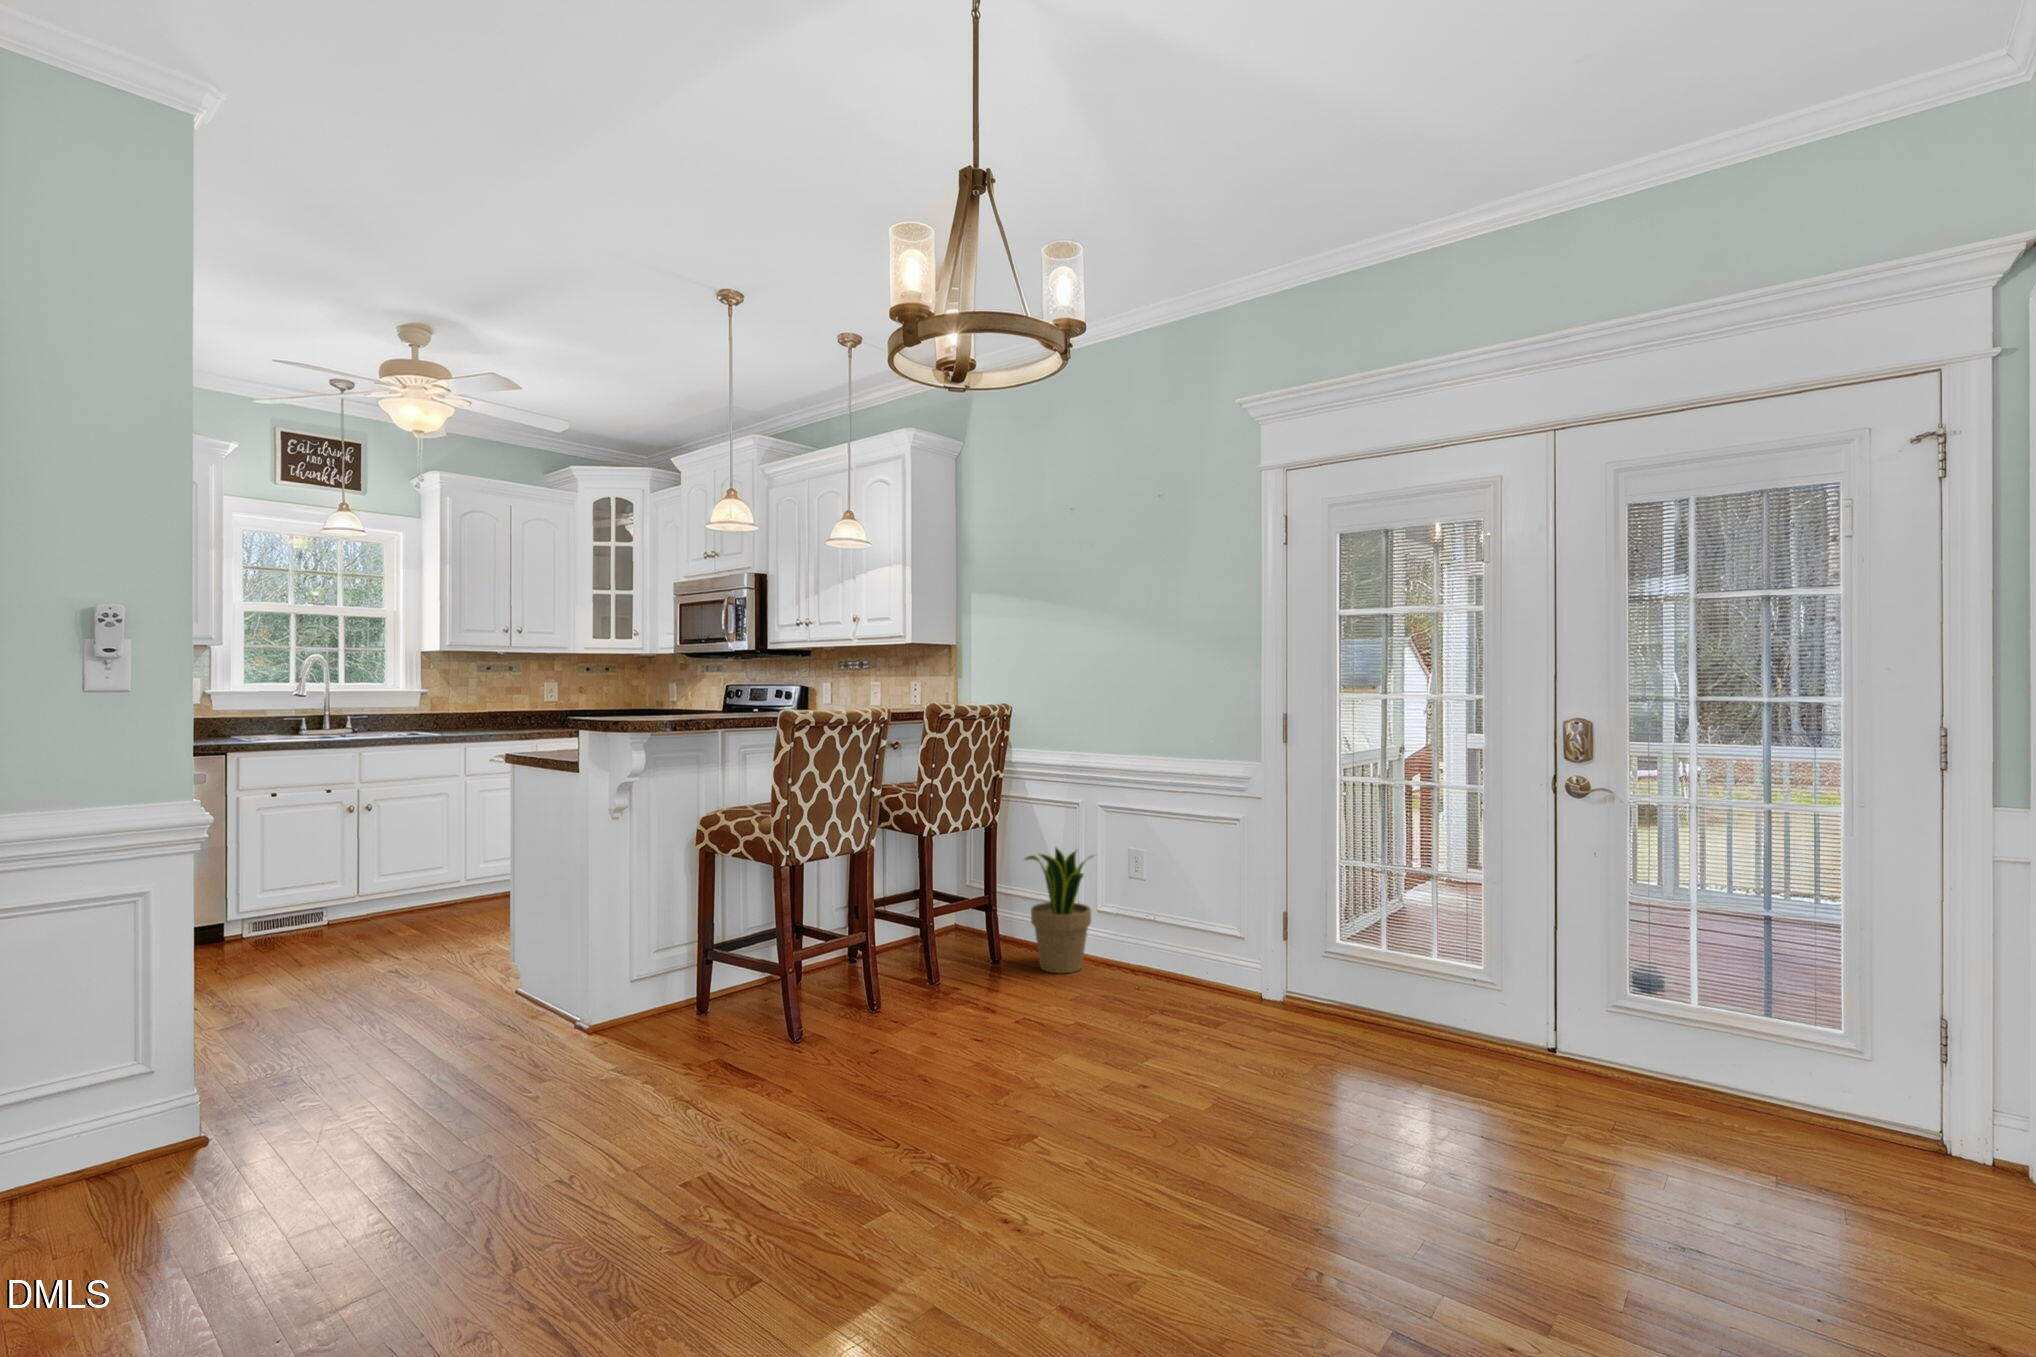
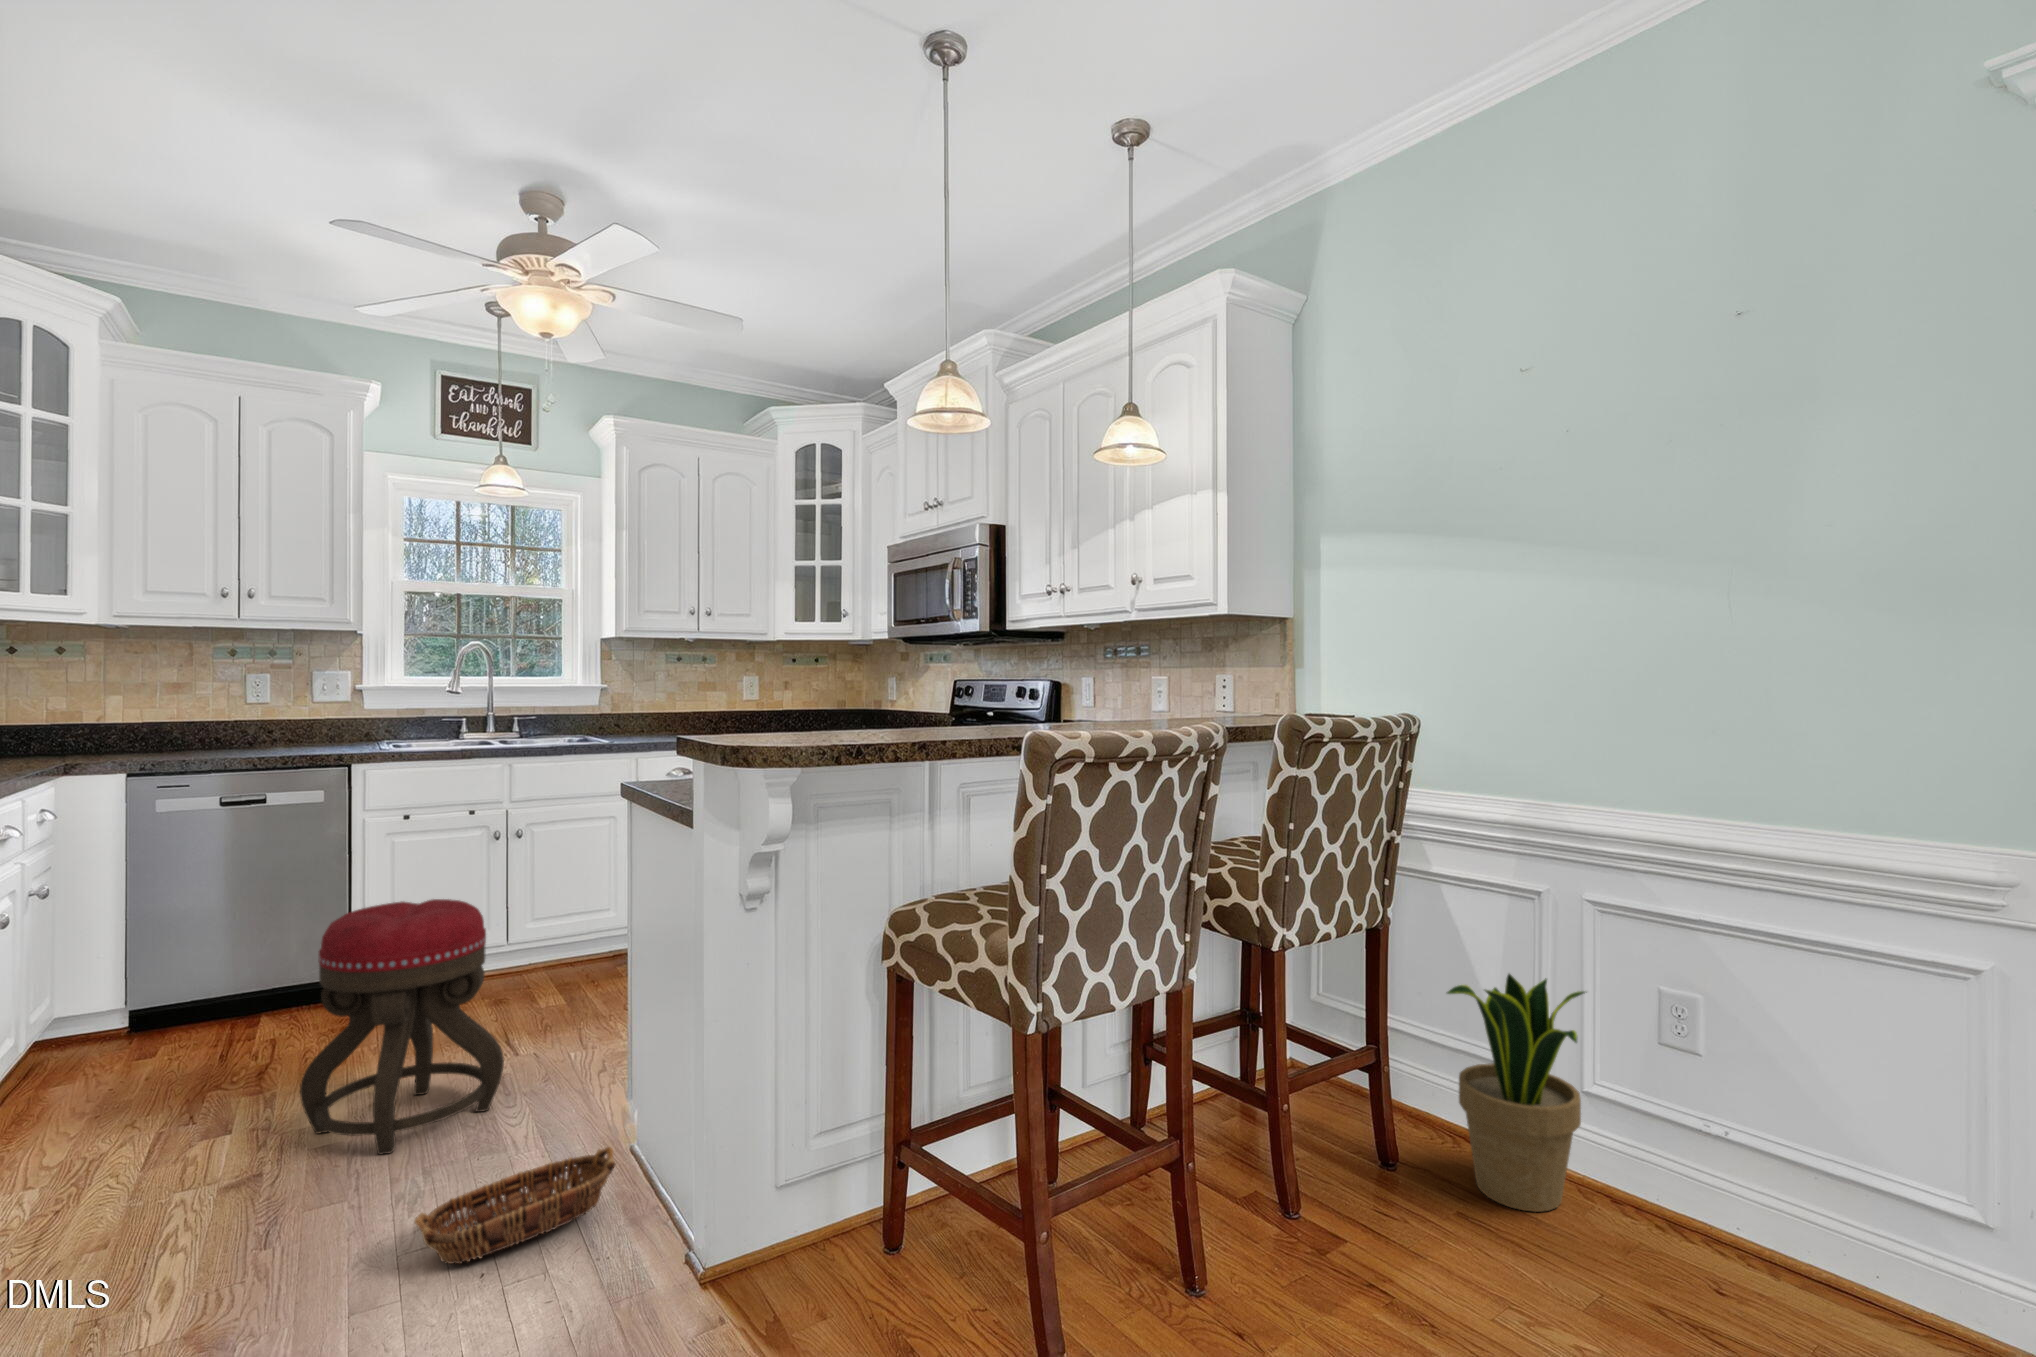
ottoman: none [260,841,409,1007] -> present [300,899,504,1155]
basket: none [373,972,526,1049] -> present [415,1147,615,1264]

